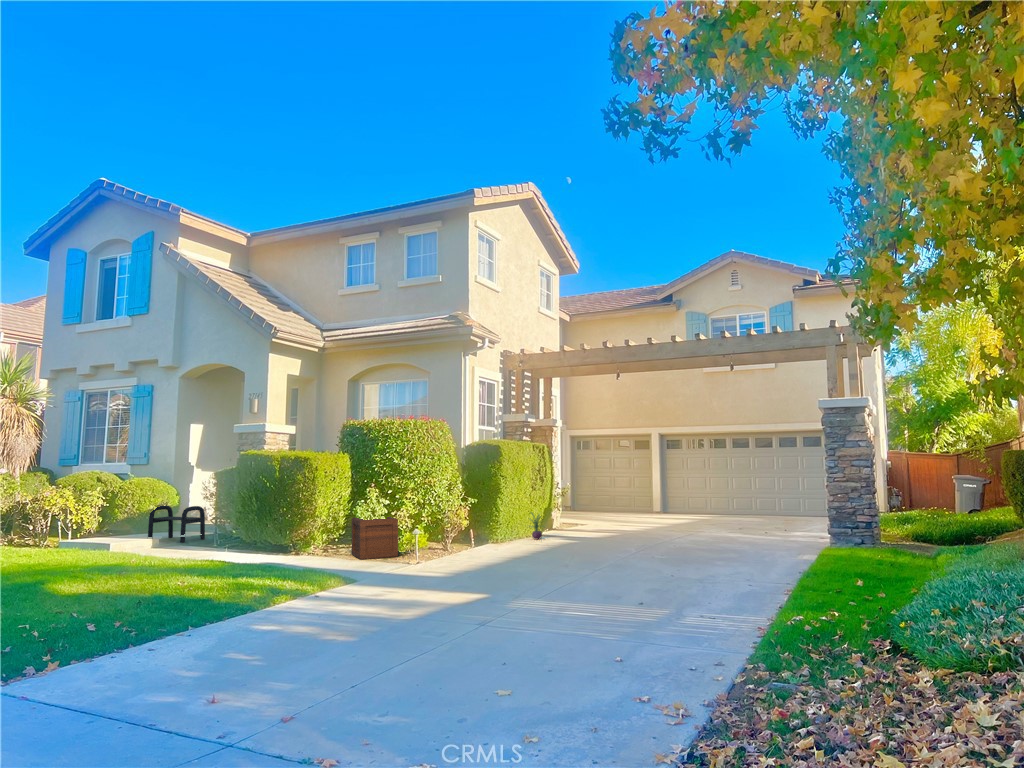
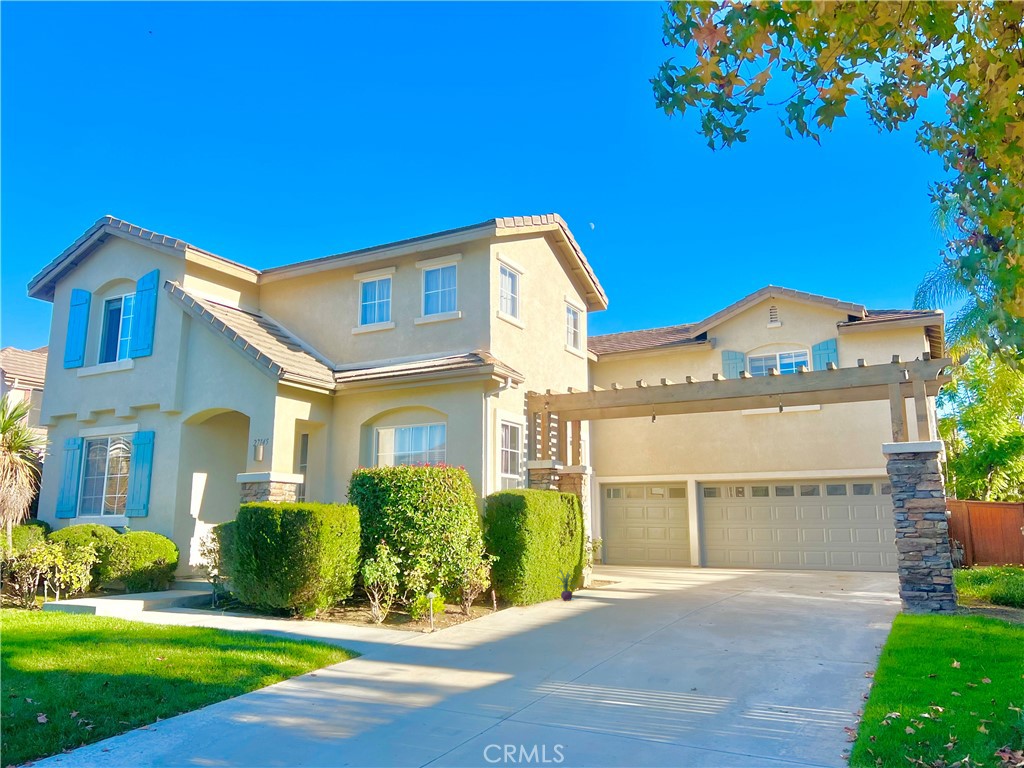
bench: present [148,505,205,543] -> none [142,561,204,603]
wooden crate: present [351,517,398,560] -> none [360,575,411,627]

